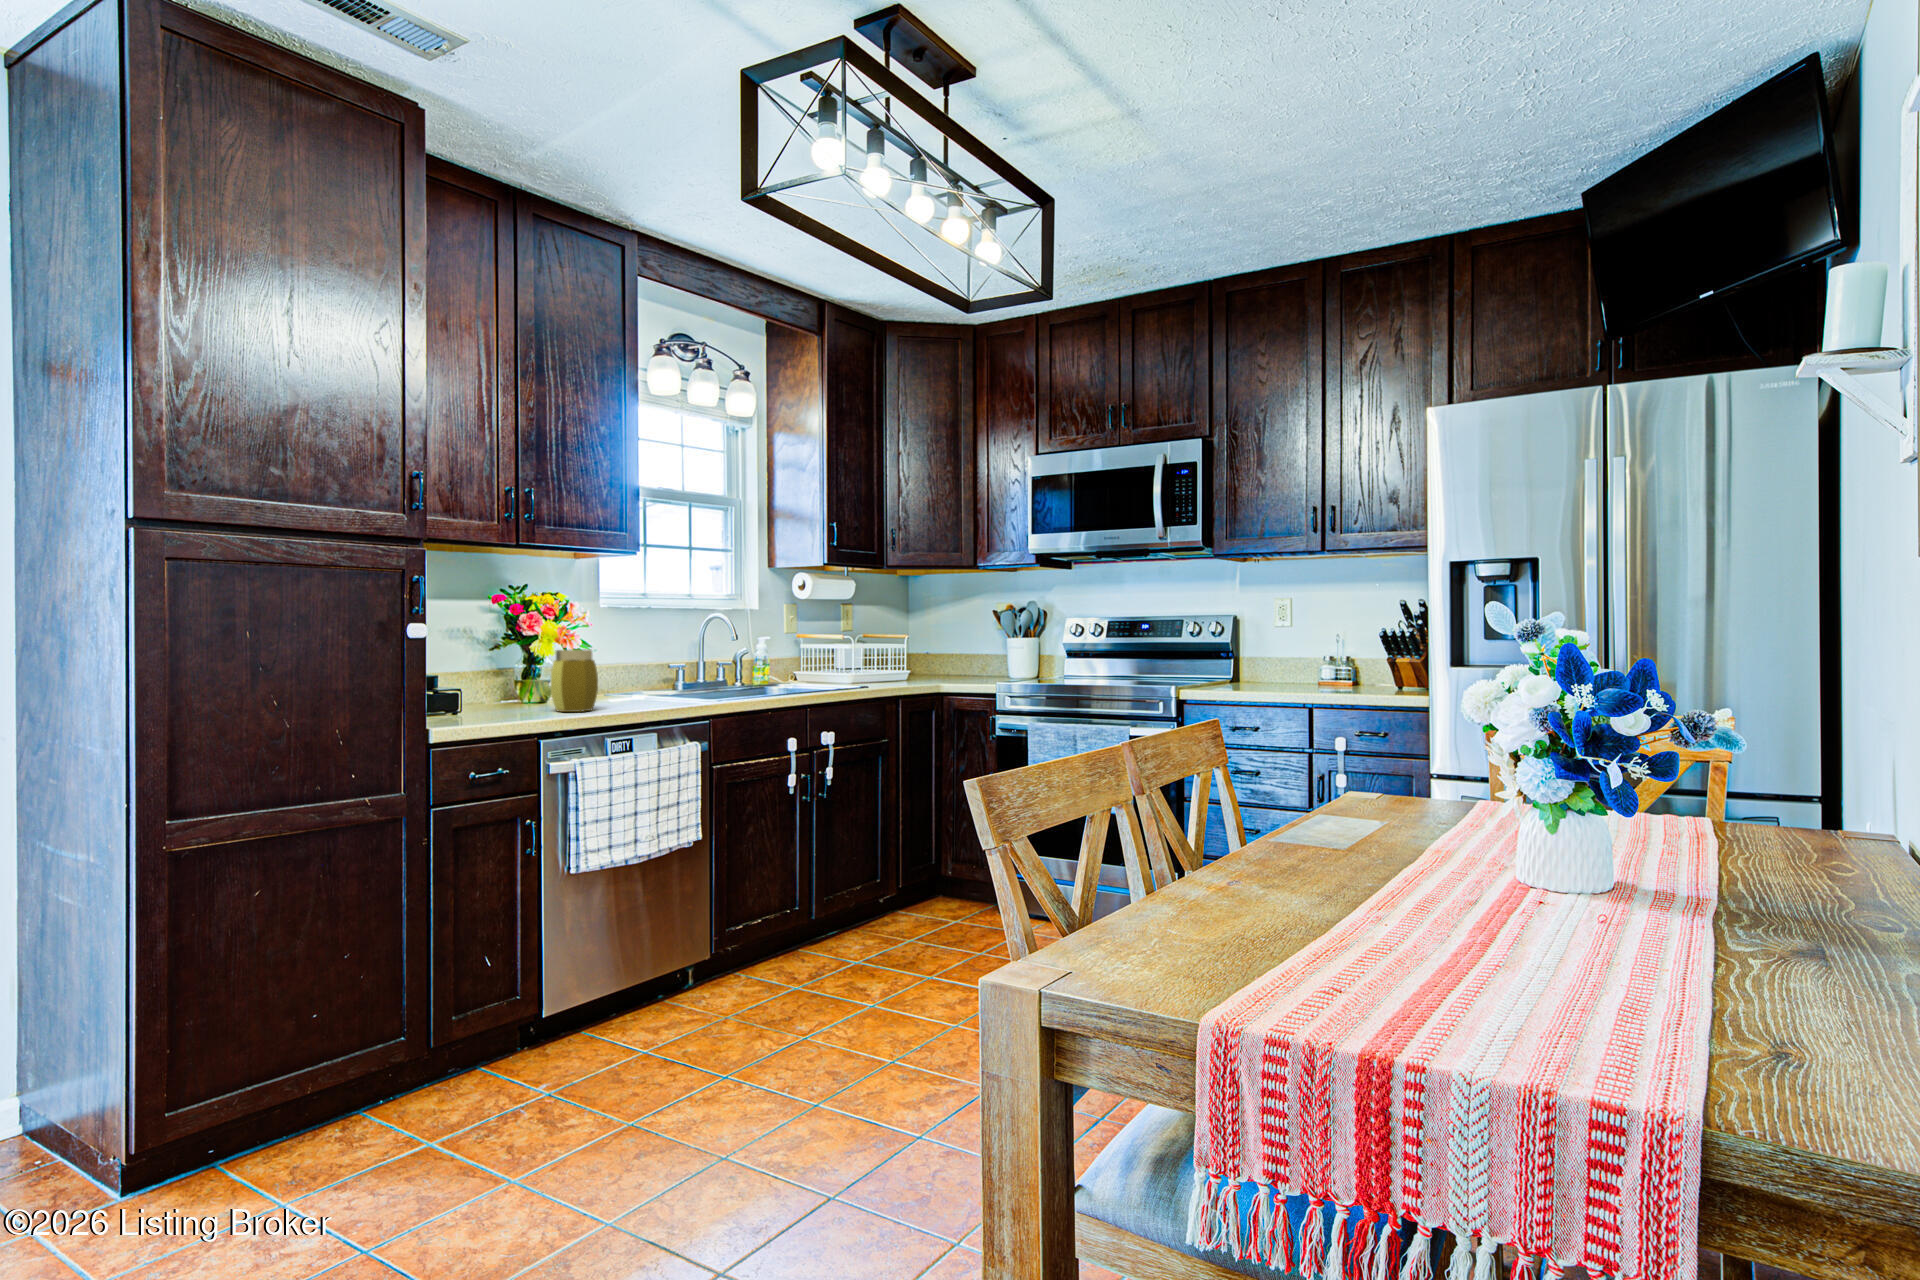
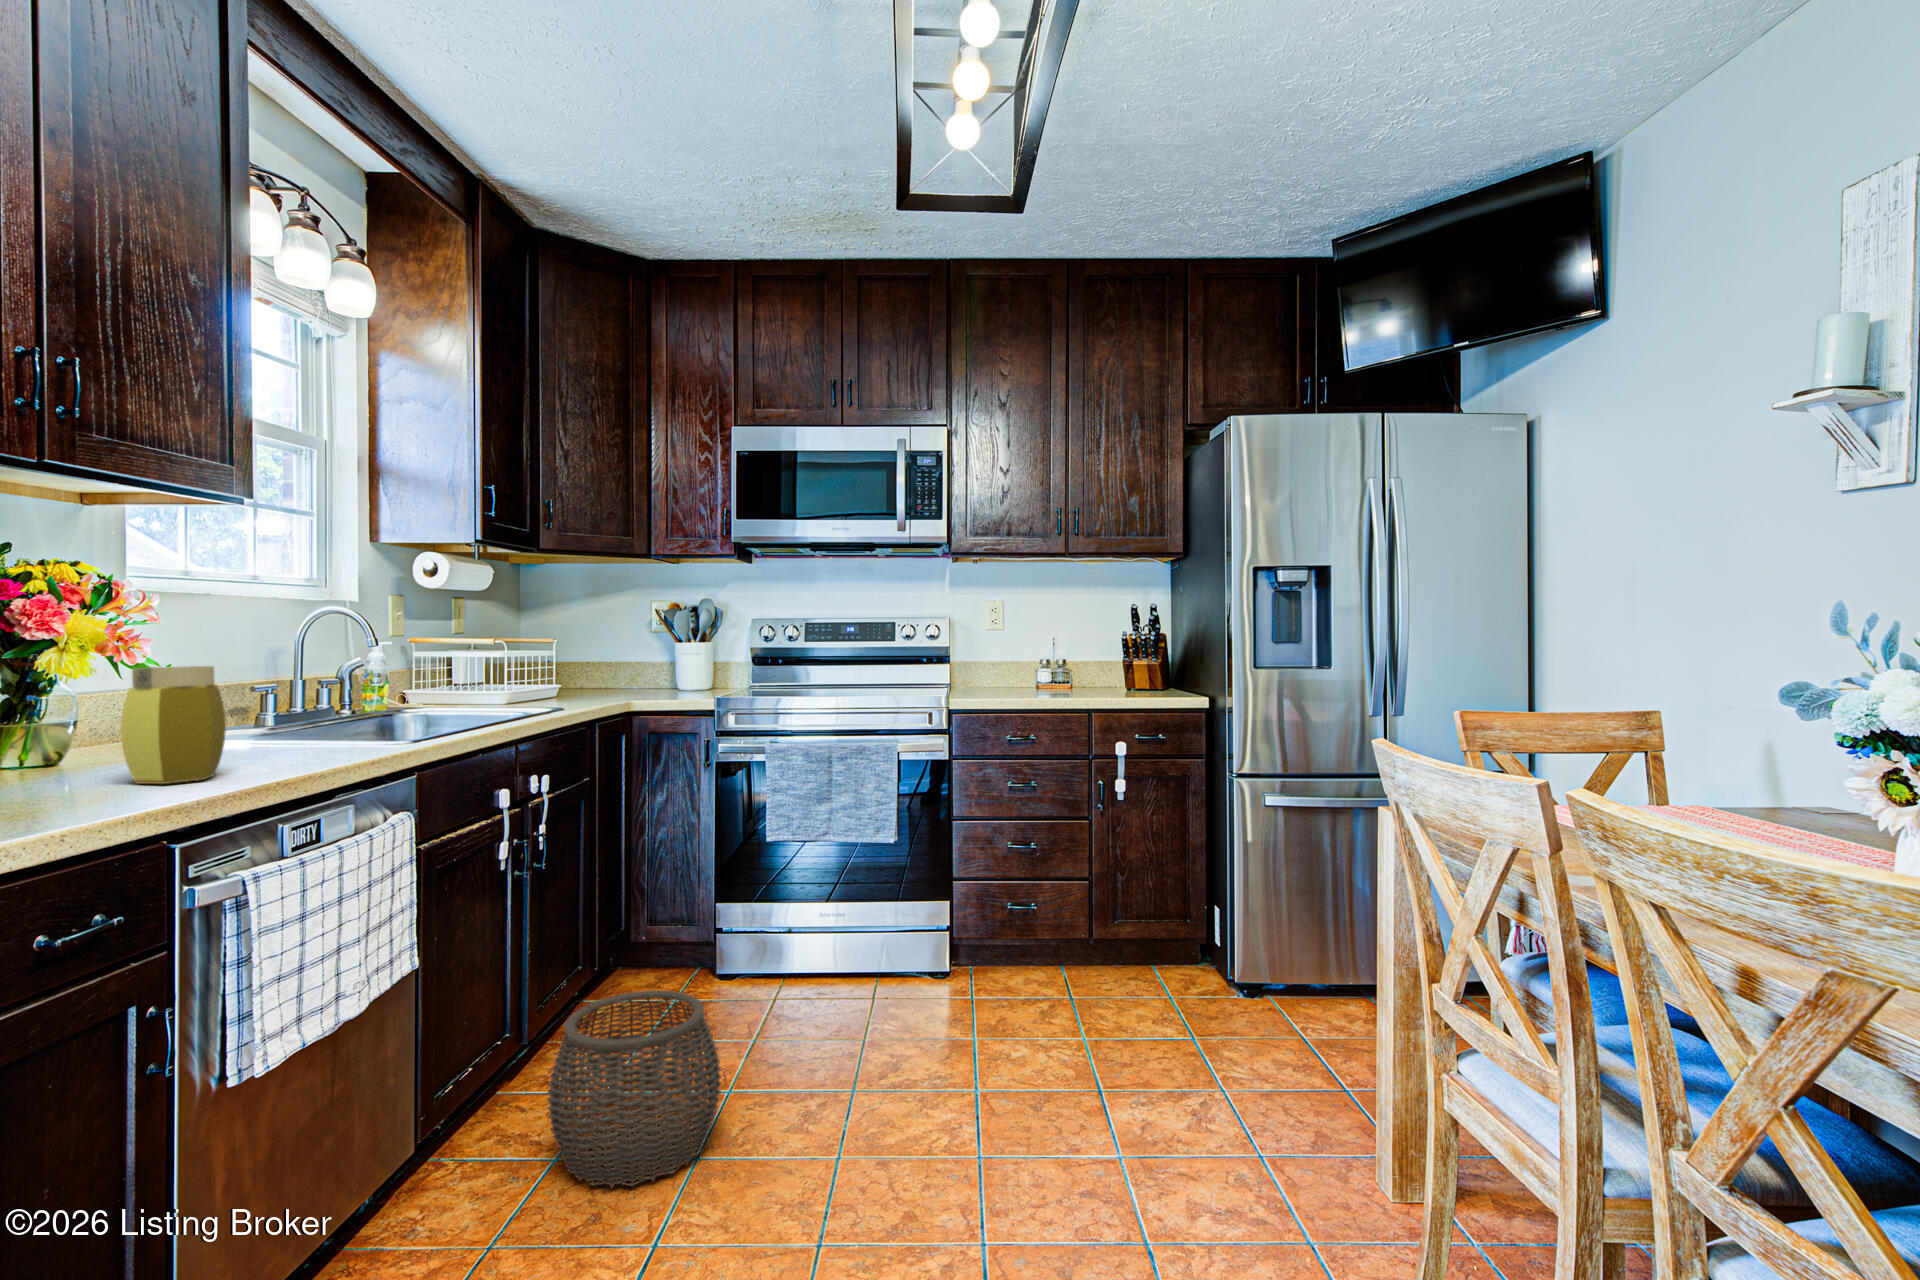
woven basket: none [775,889,891,1012] -> present [547,990,721,1187]

